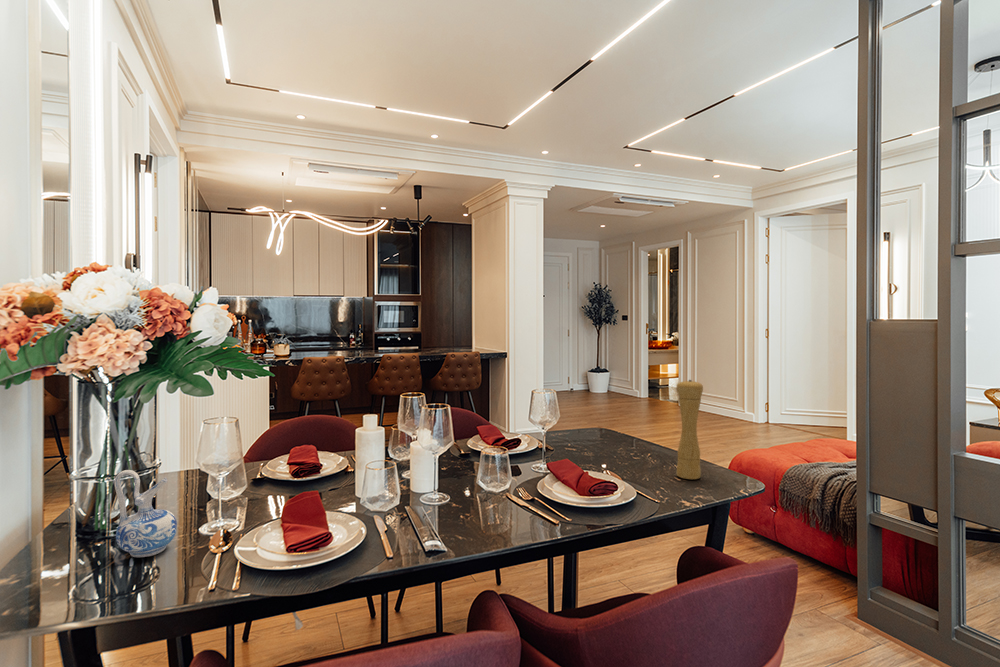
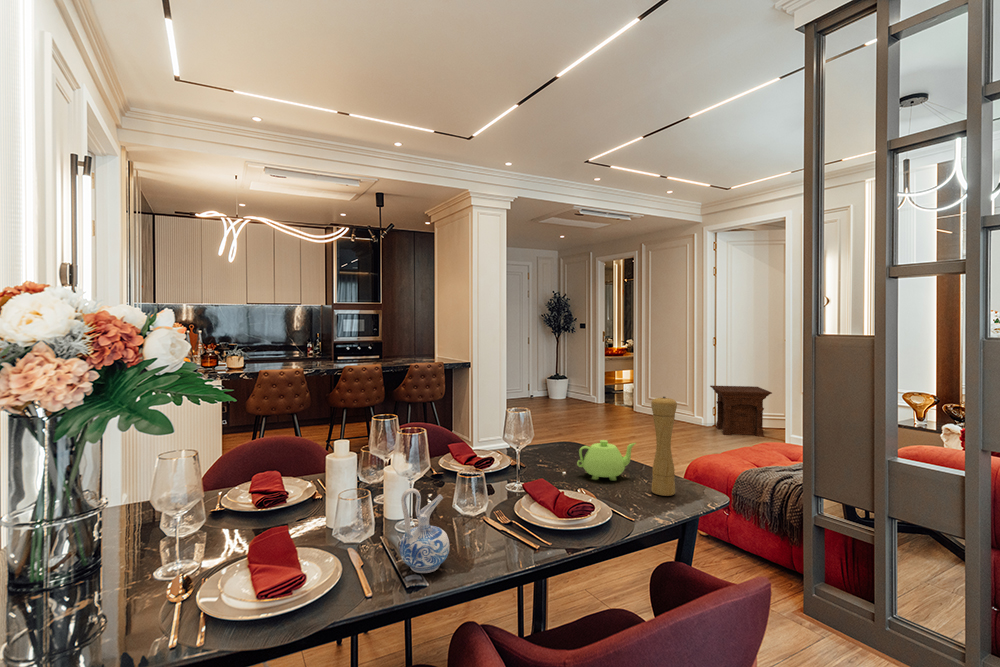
side table: none [761,381,829,435] -> present [710,386,772,436]
teapot: none [603,424,663,464] -> present [577,440,636,480]
ceramic pitcher: present [114,470,177,557] -> present [399,488,449,573]

